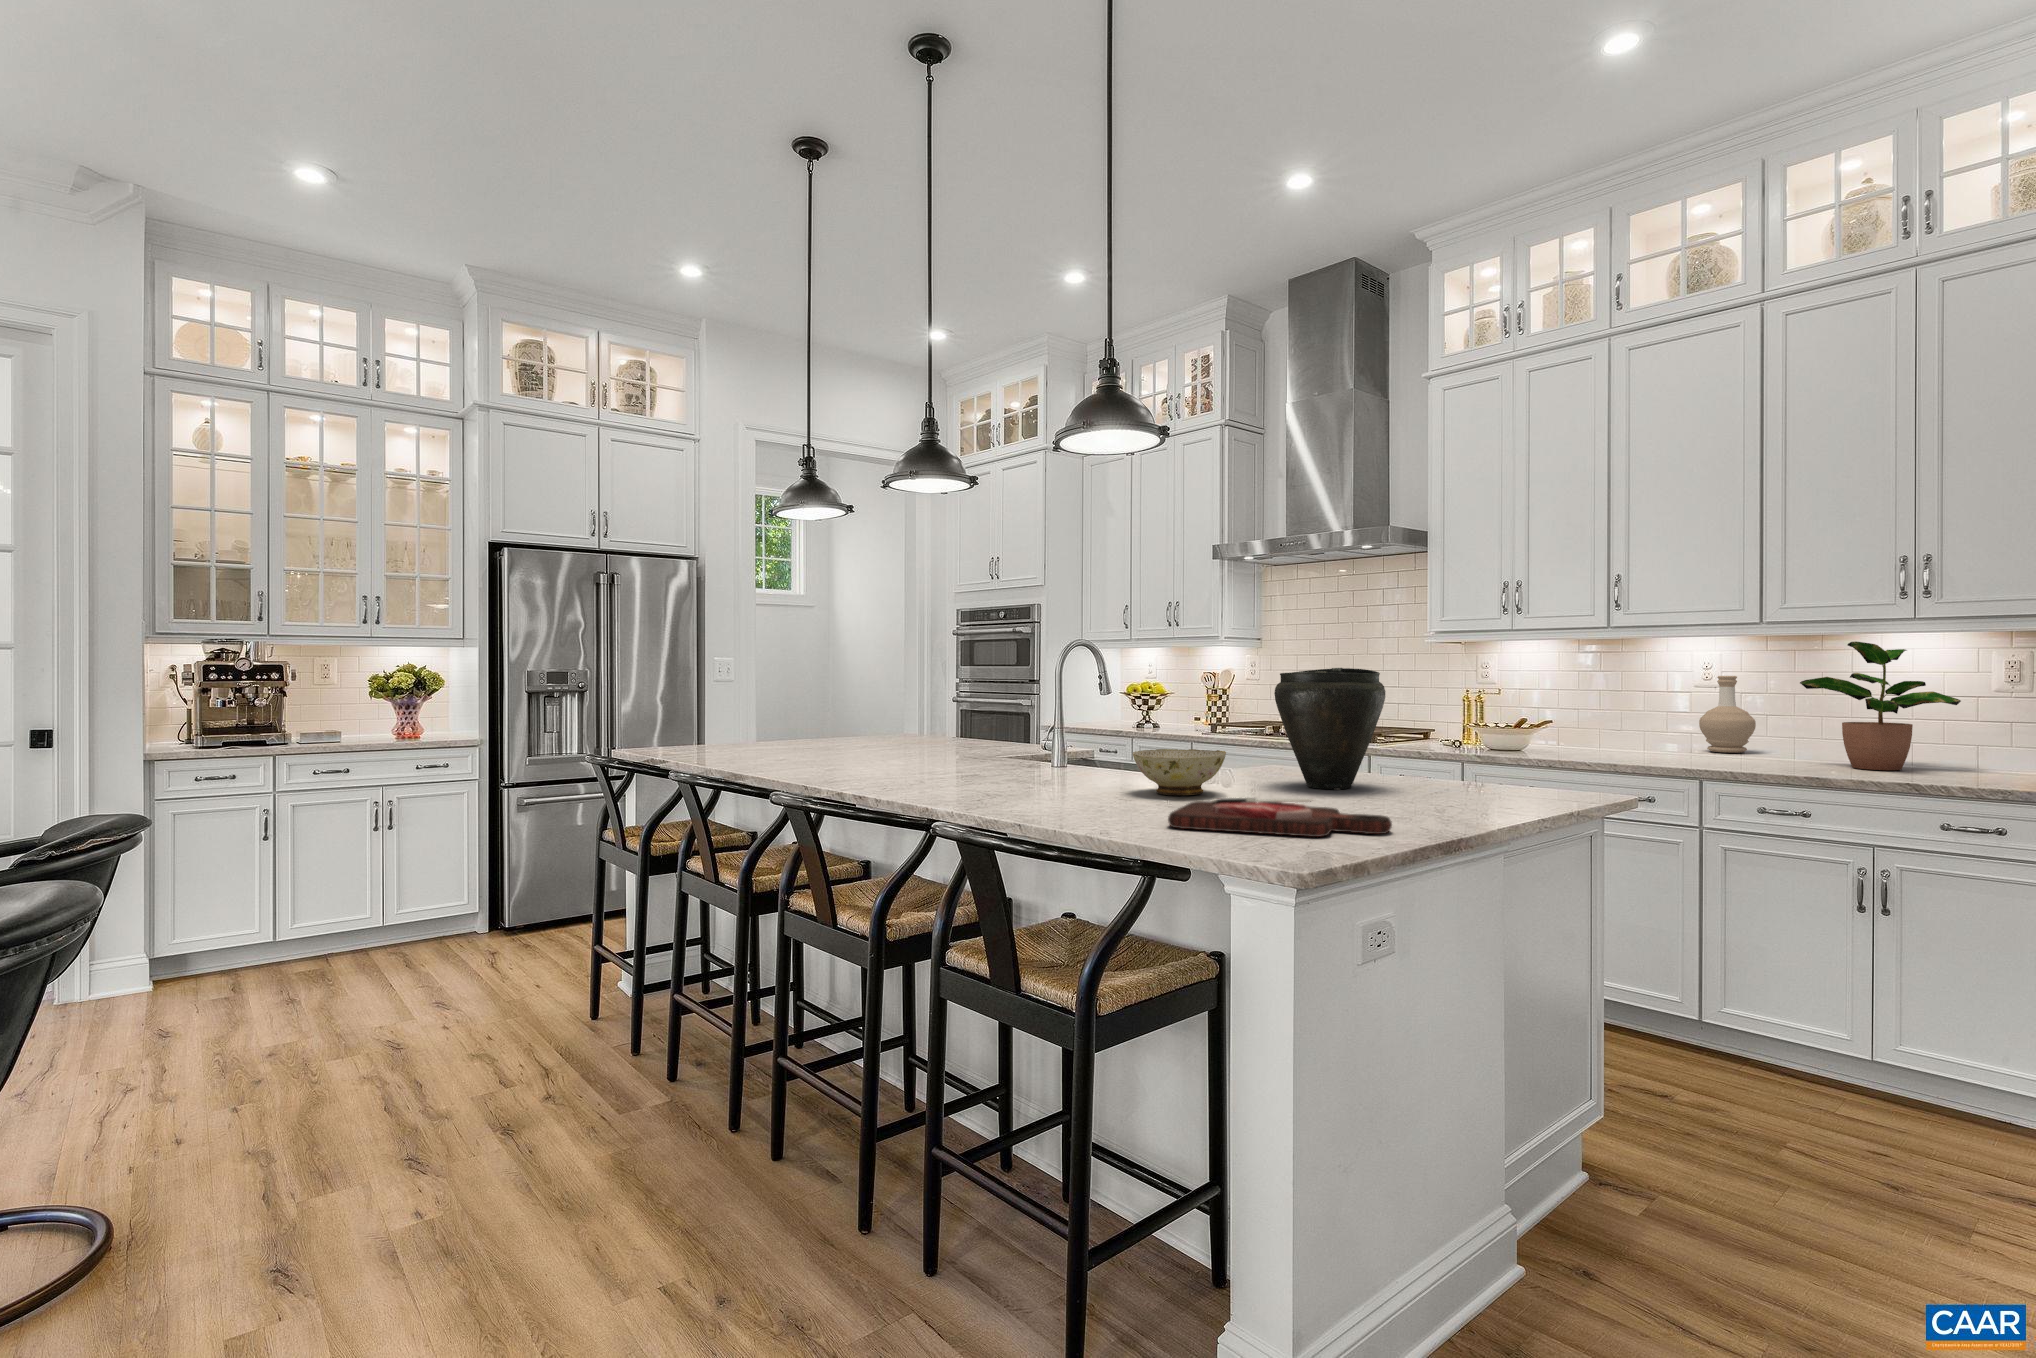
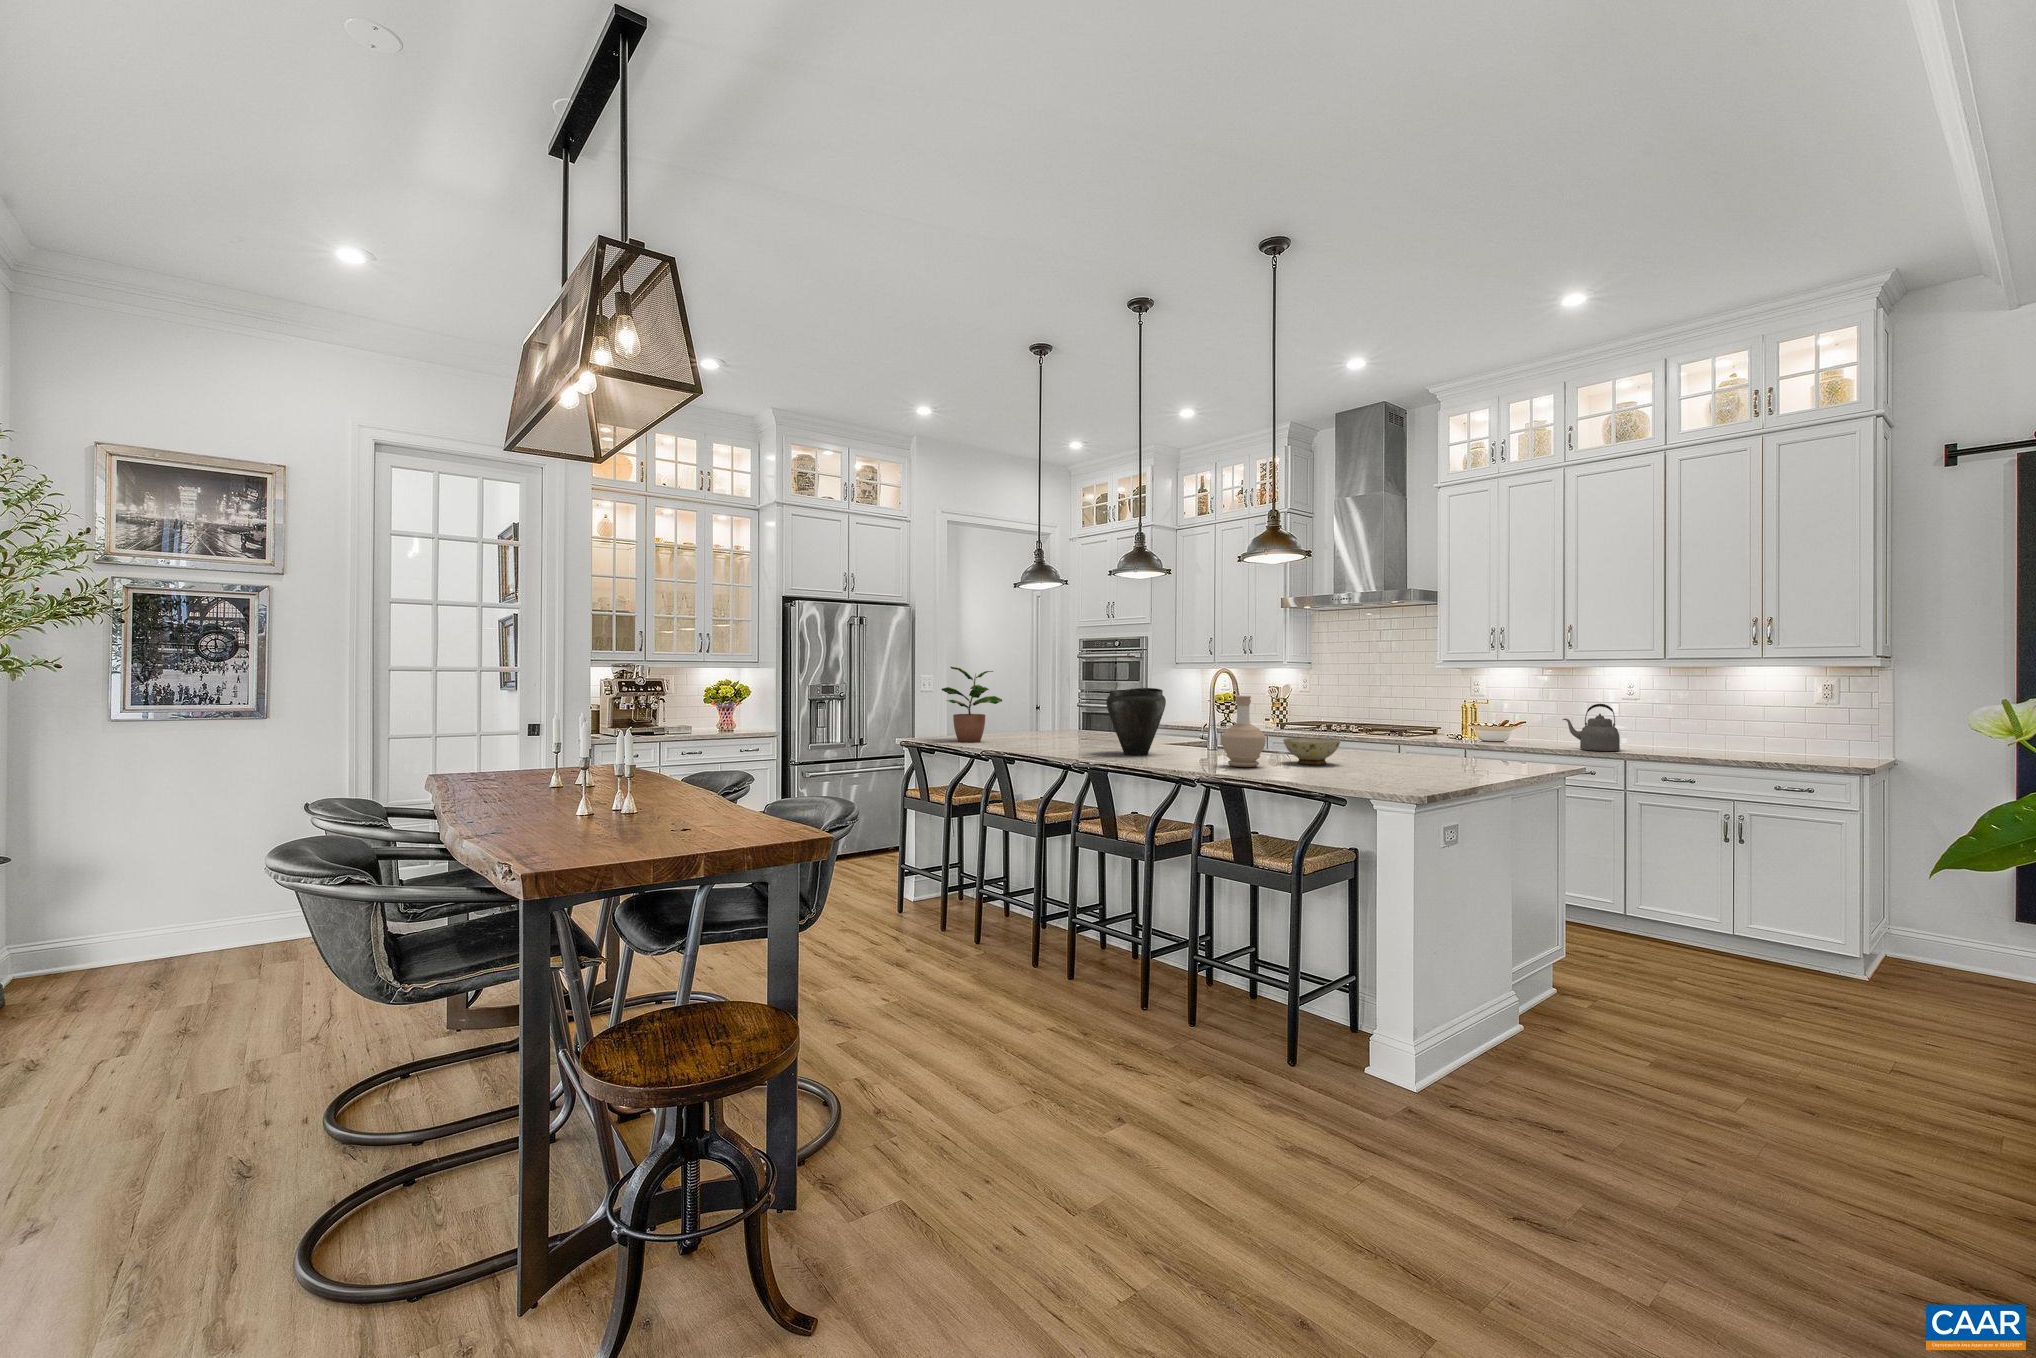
potted plant: present [1800,642,1961,770] -> present [942,667,1002,742]
vase: present [1274,668,1385,789] -> present [1106,688,1166,755]
bottle: present [1699,676,1756,753] -> present [1221,695,1266,767]
kettle: none [1607,693,1693,766] -> present [1562,704,1620,751]
cutting board: present [1168,798,1392,837] -> none [1327,764,1454,784]

